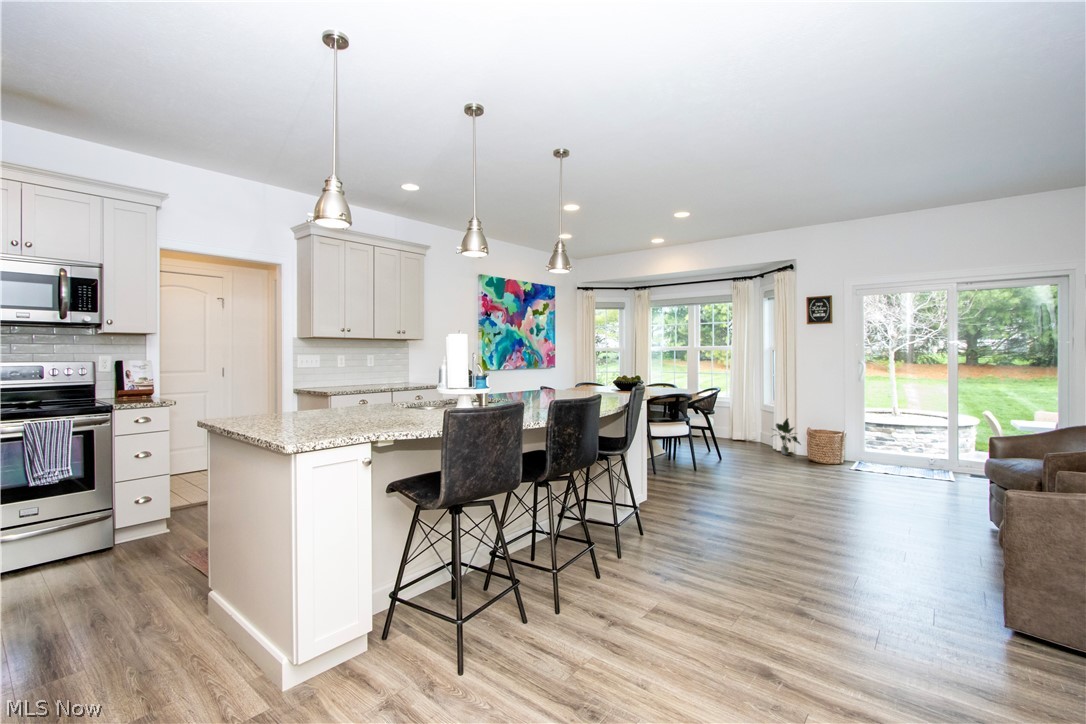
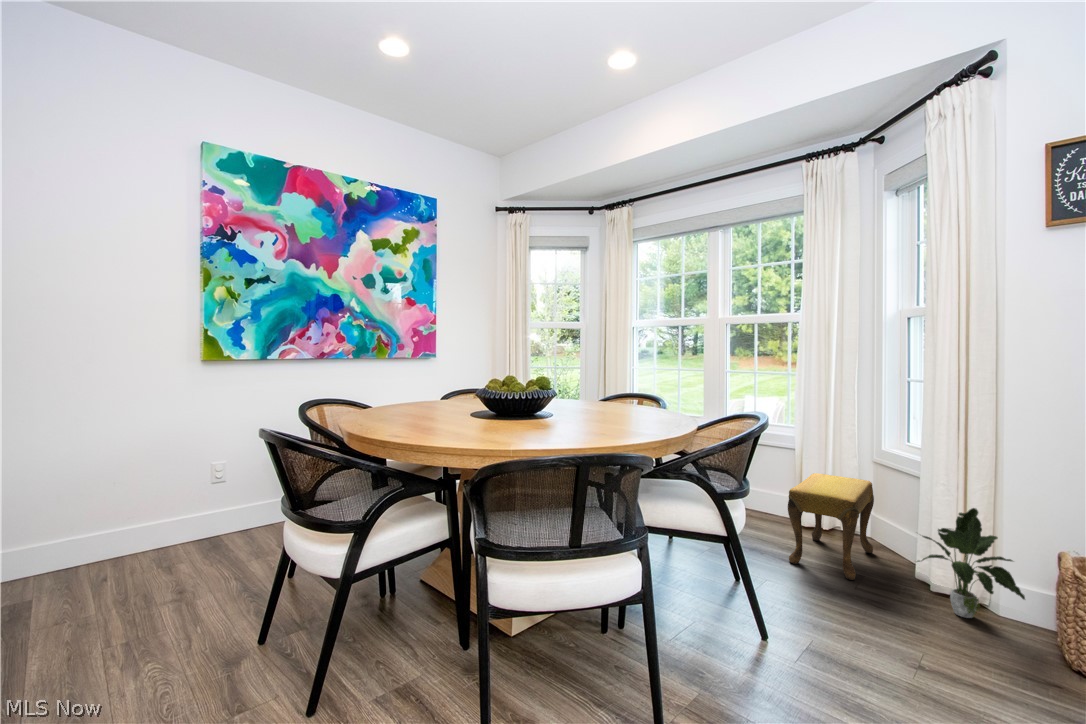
footstool: none [728,415,761,450] -> present [788,473,874,580]

